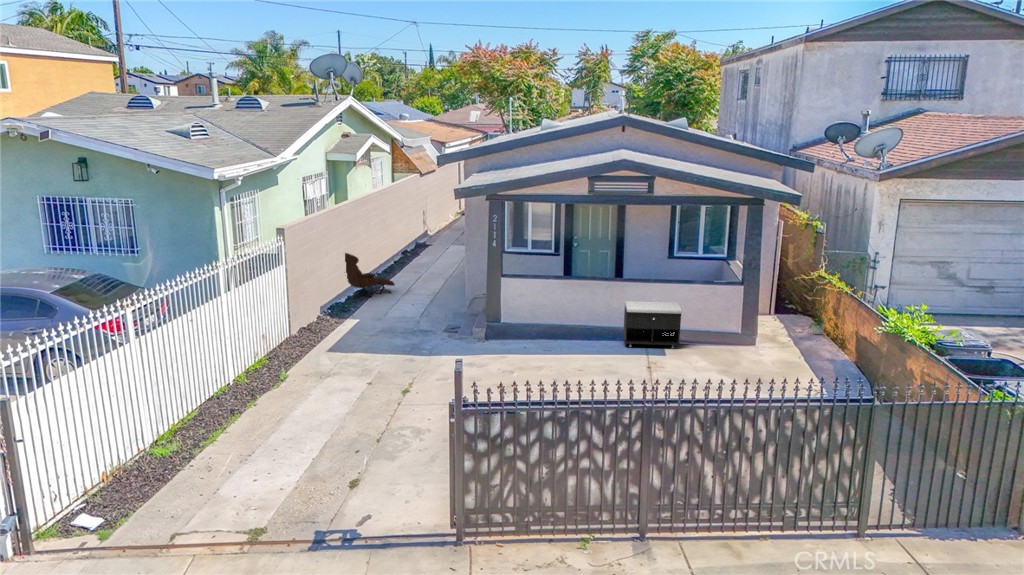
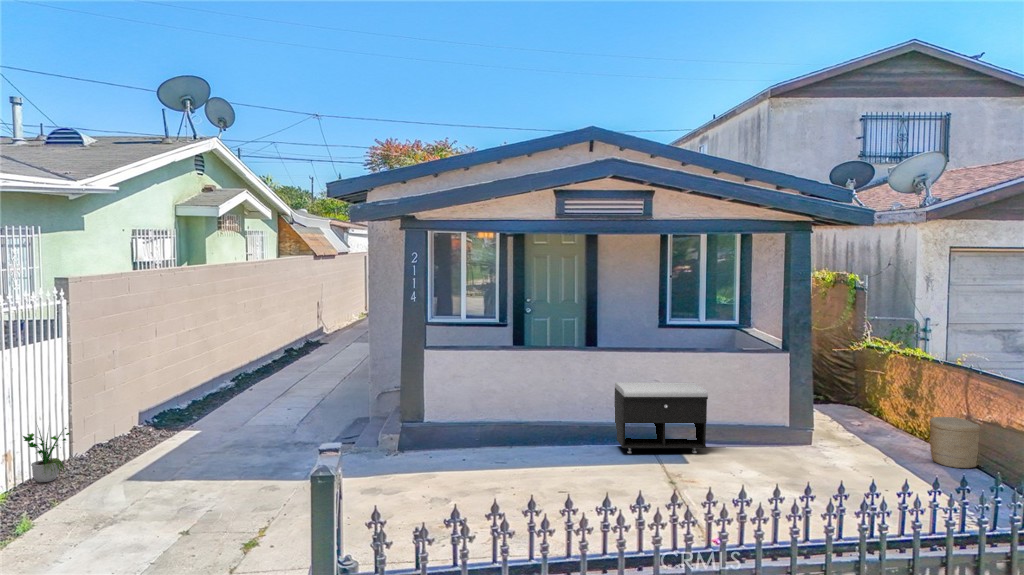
lounge chair: present [345,253,395,298] -> none [186,333,265,400]
potted plant: present [809,310,832,334] -> present [23,428,70,482]
woven basket: none [825,331,858,365] -> present [930,417,980,468]

